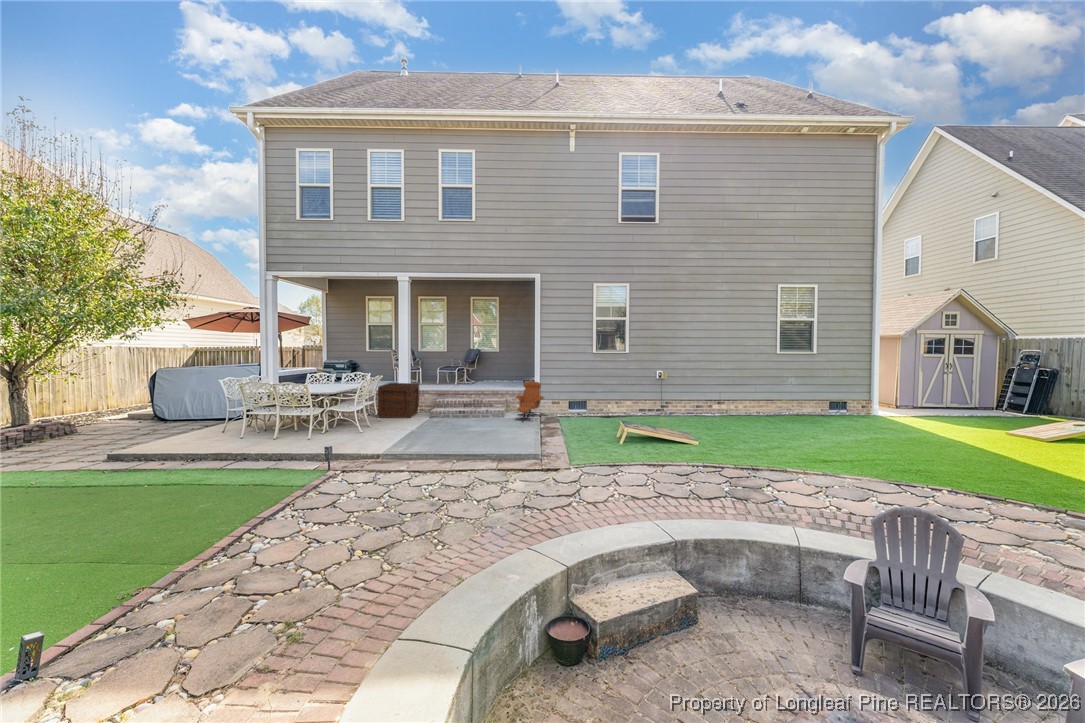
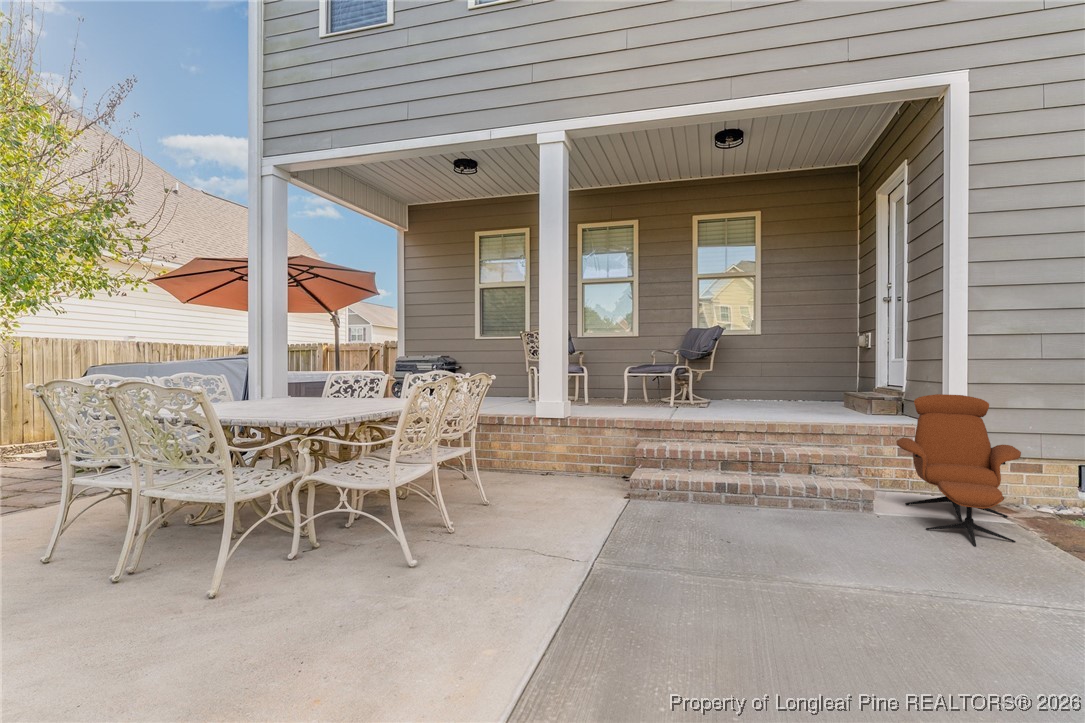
wooden crate: present [378,383,419,418] -> none [489,399,591,497]

